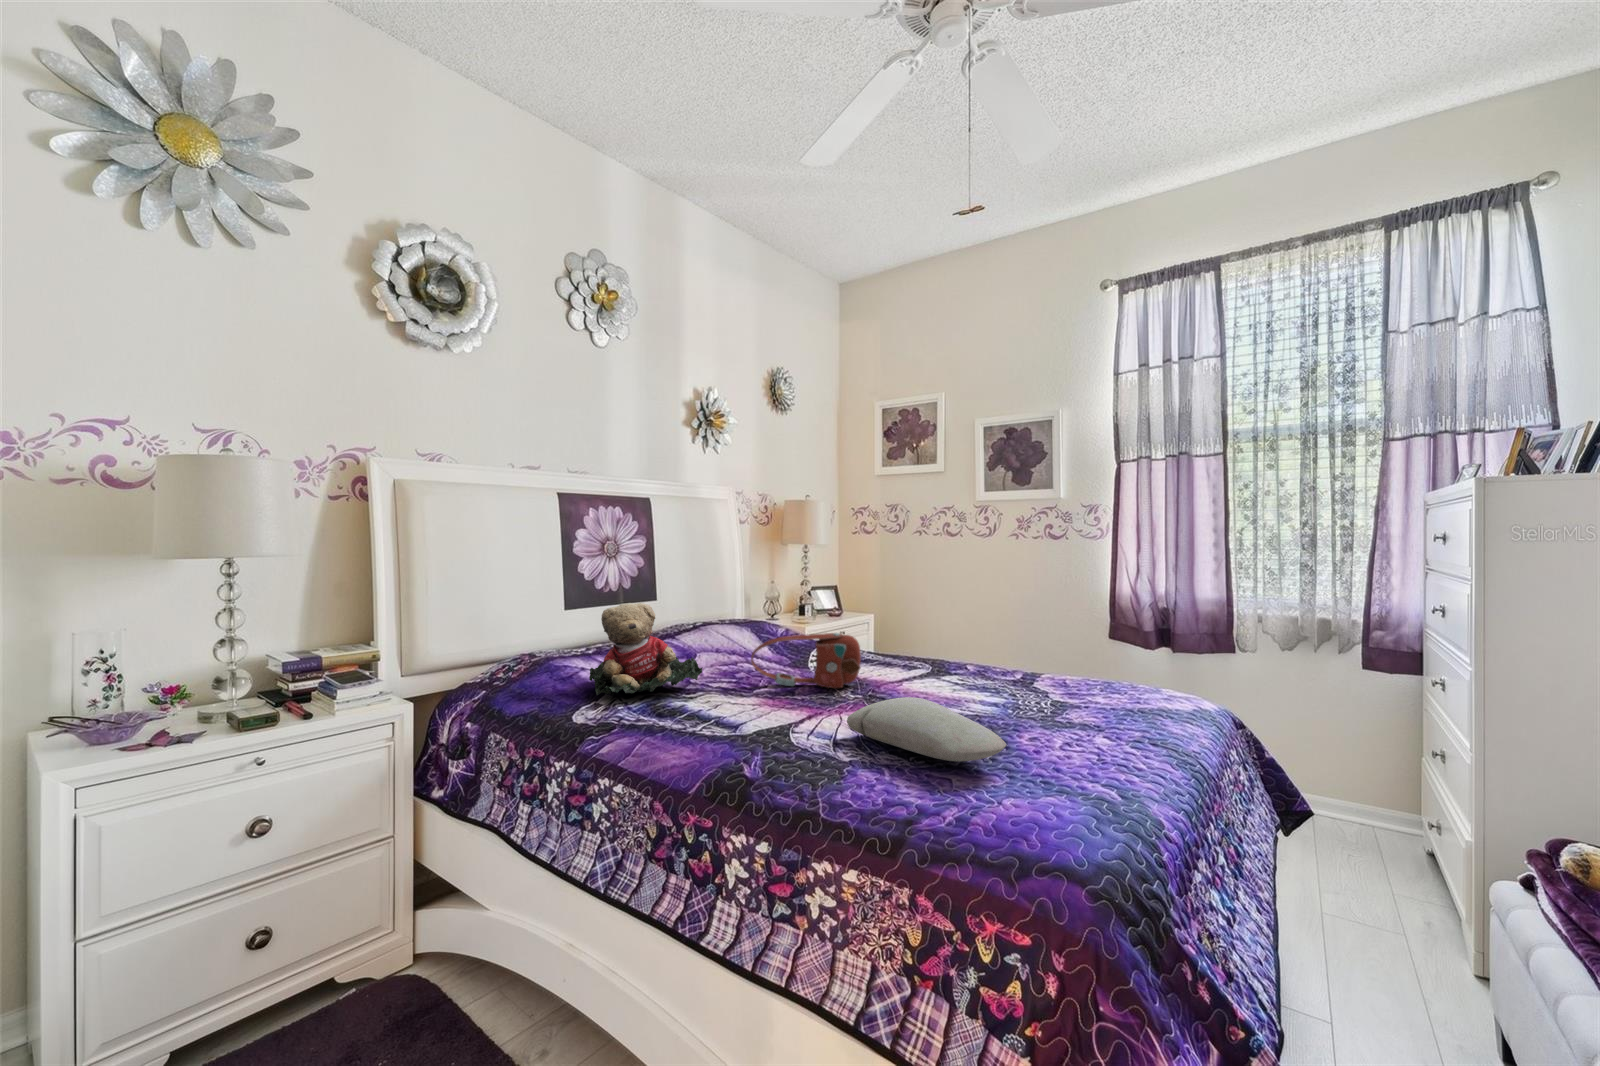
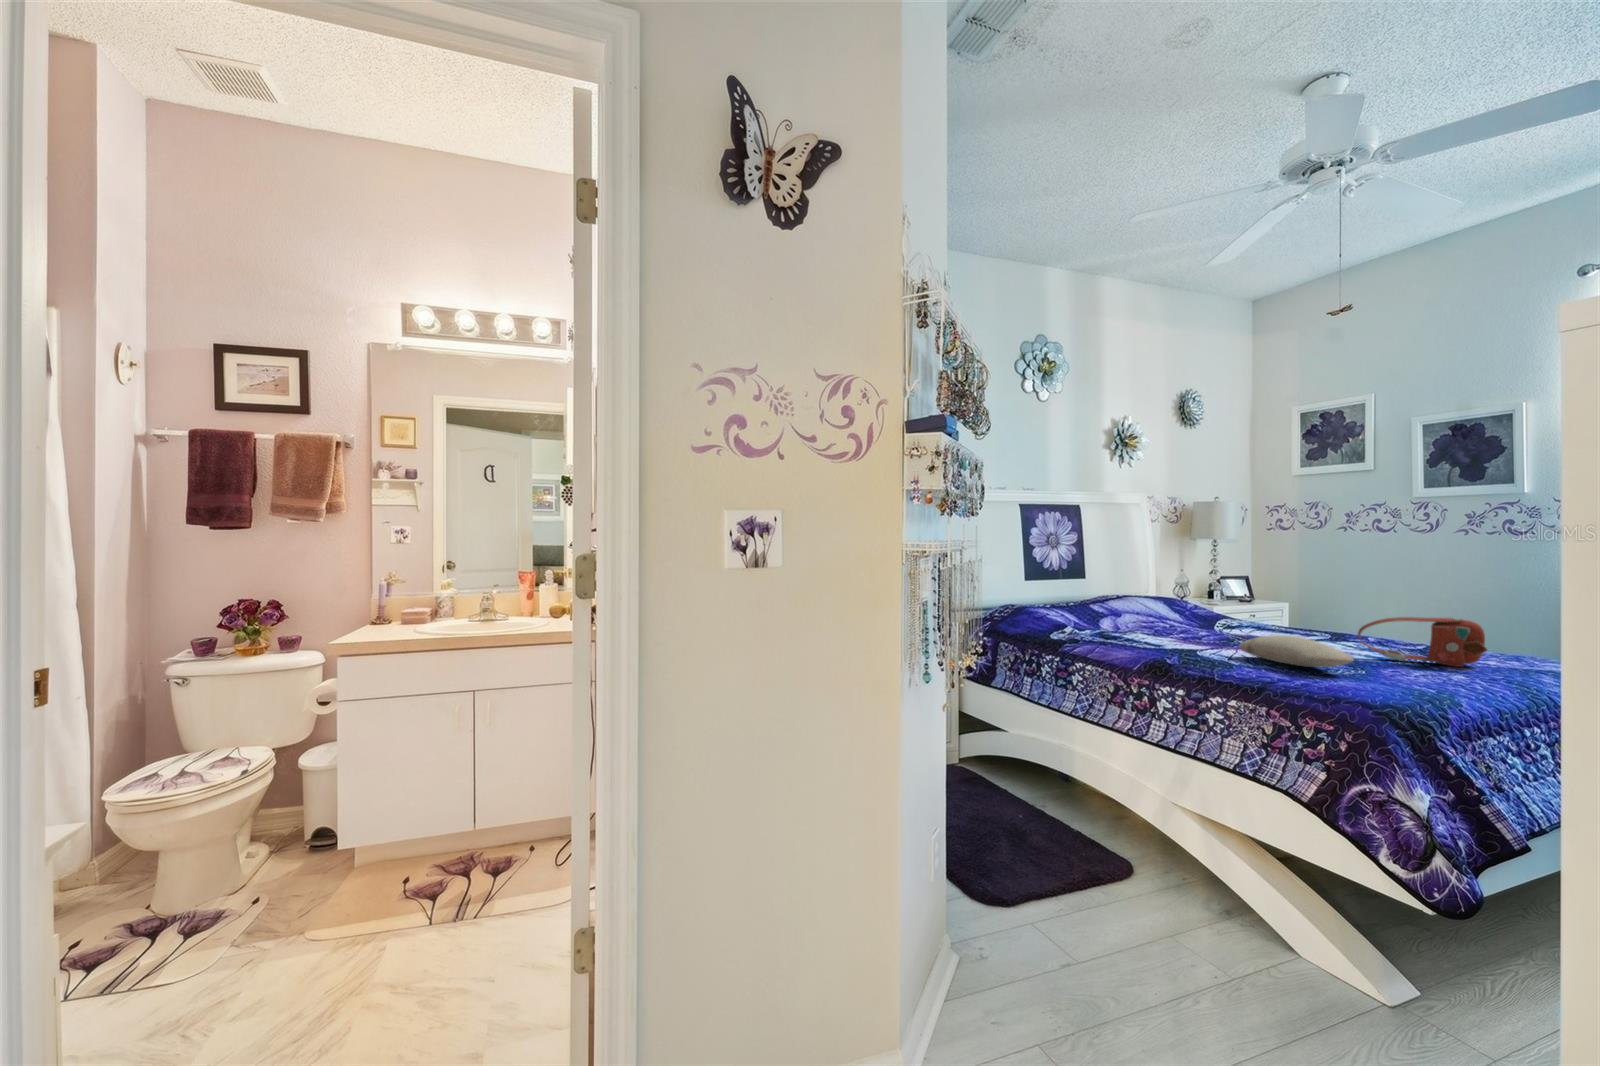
teddy bear: present [589,603,702,695] -> none [1055,573,1132,629]
handbag: present [751,633,861,688] -> present [1358,617,1487,667]

